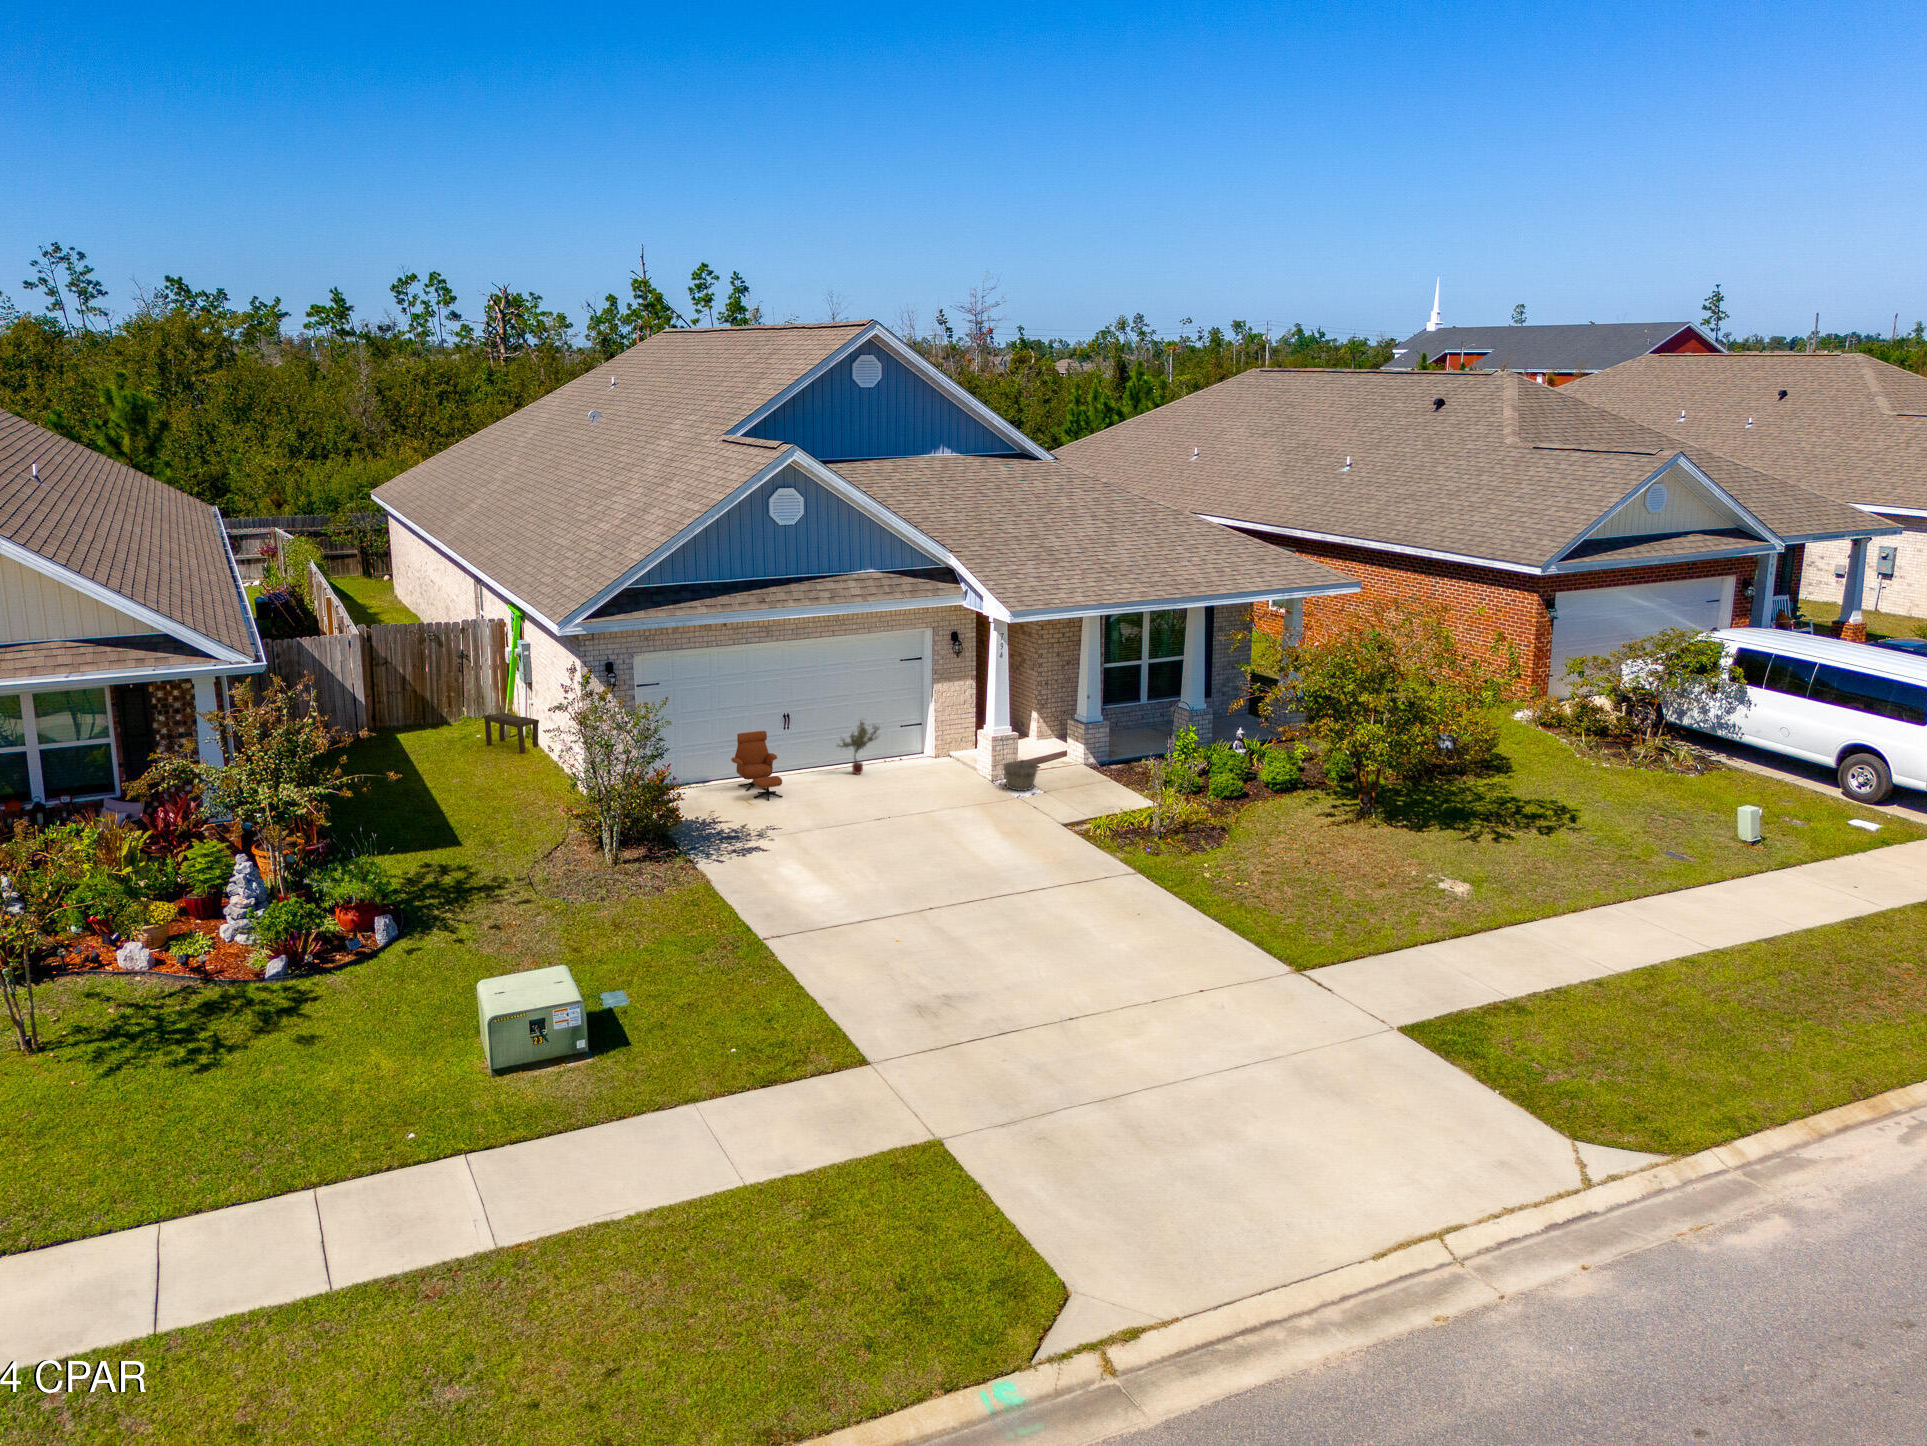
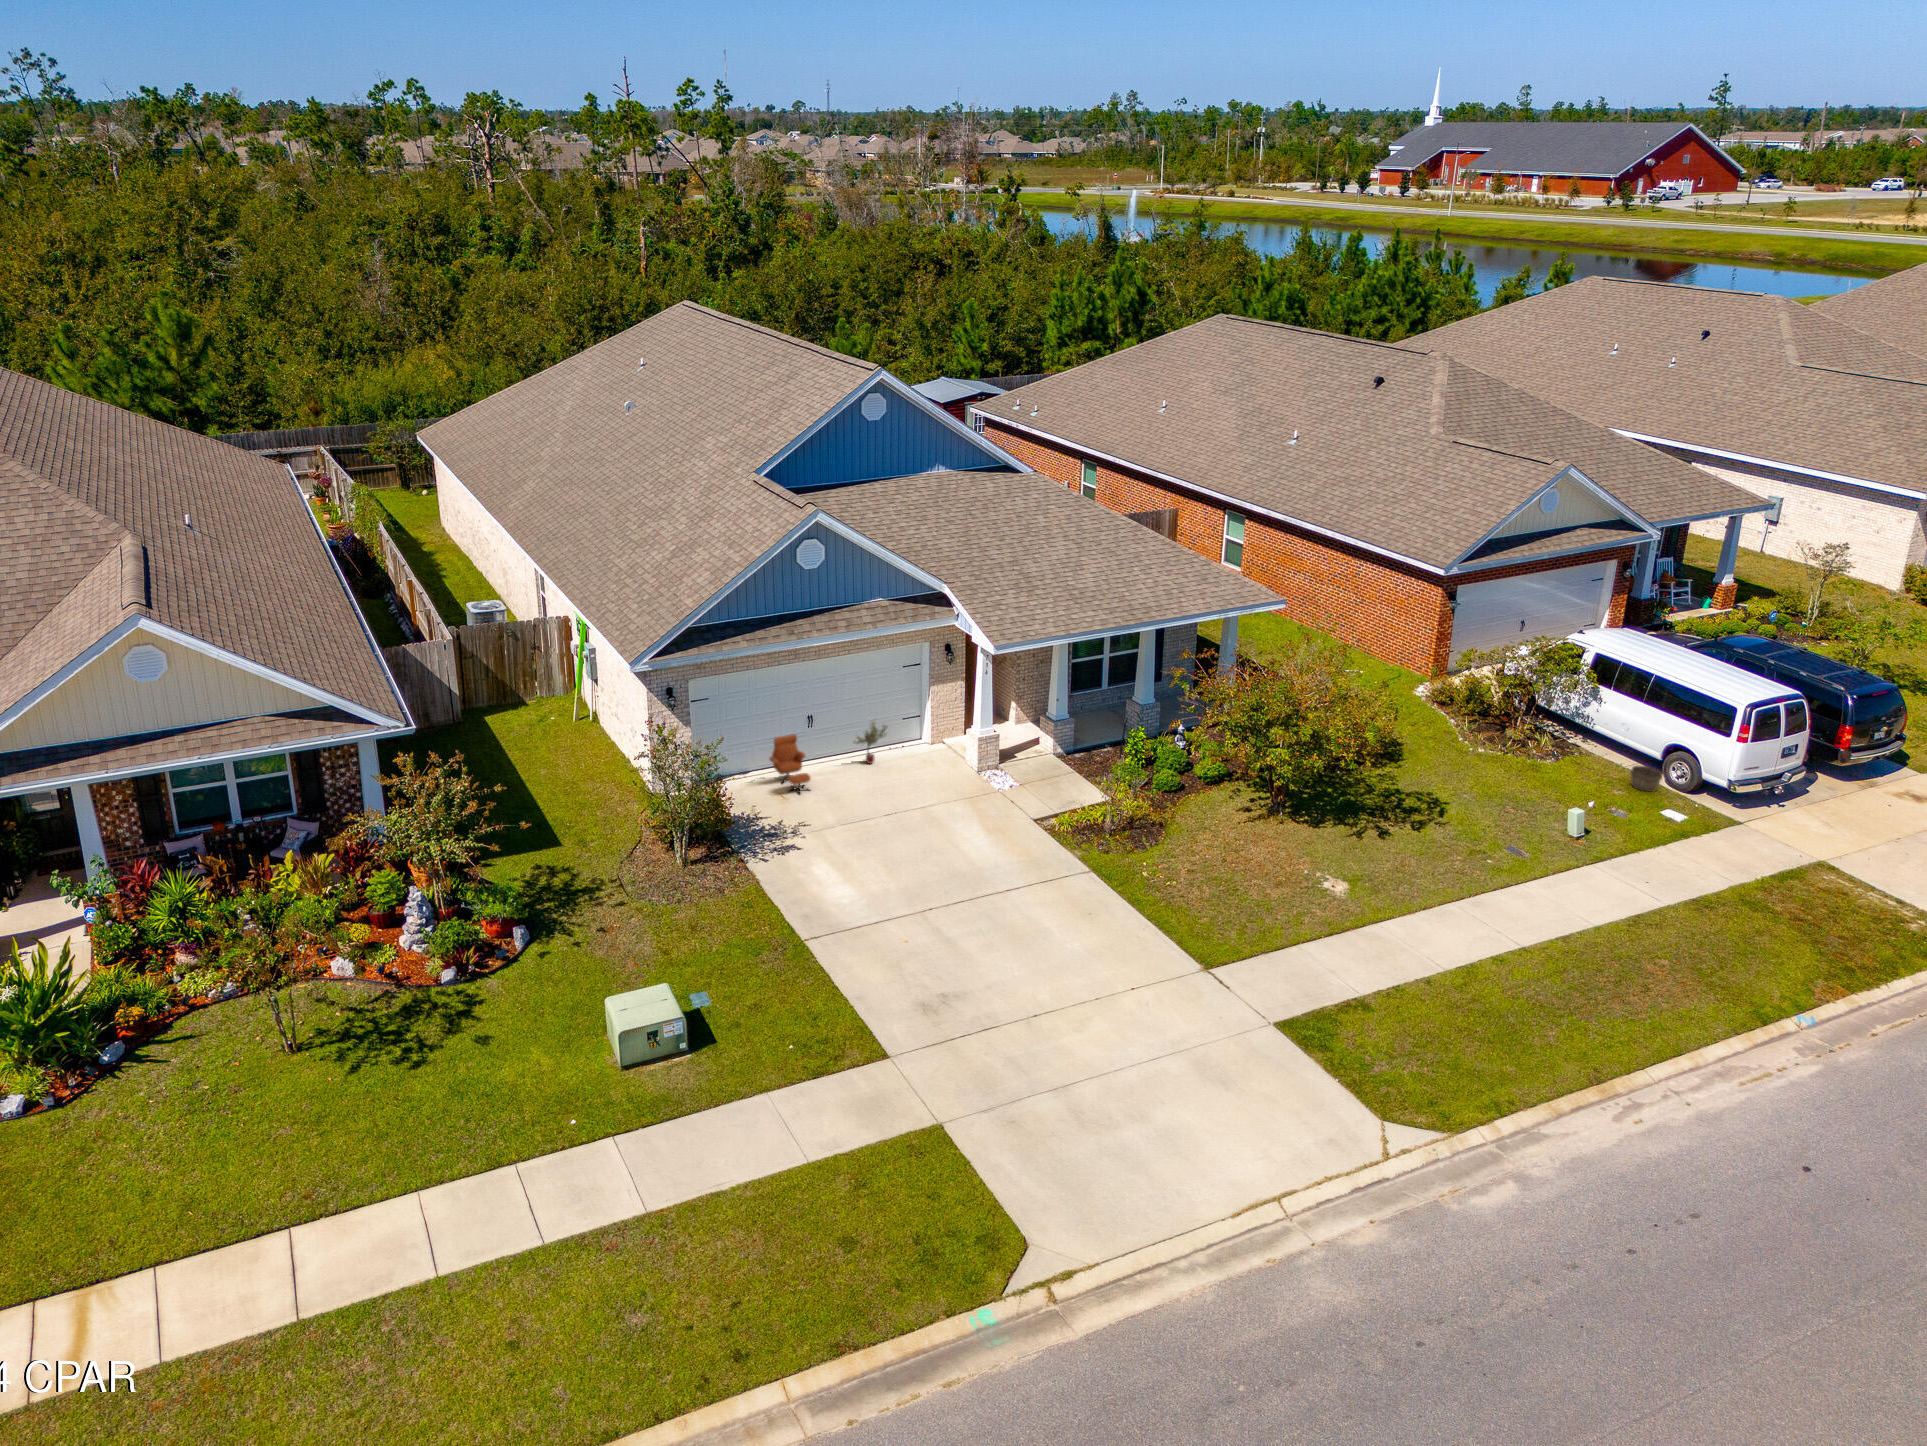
bench: present [484,712,539,753] -> none [563,705,609,743]
wooden bucket: present [1003,760,1038,791] -> present [1631,766,1663,792]

